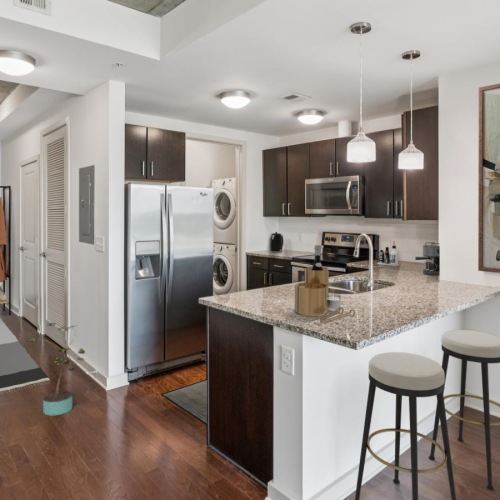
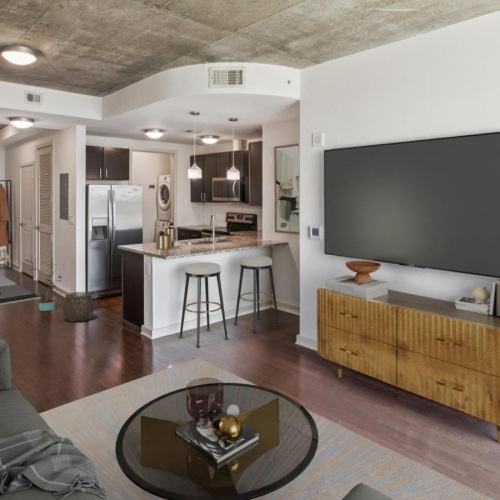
woven basket: none [89,387,152,457] -> present [62,292,94,322]

